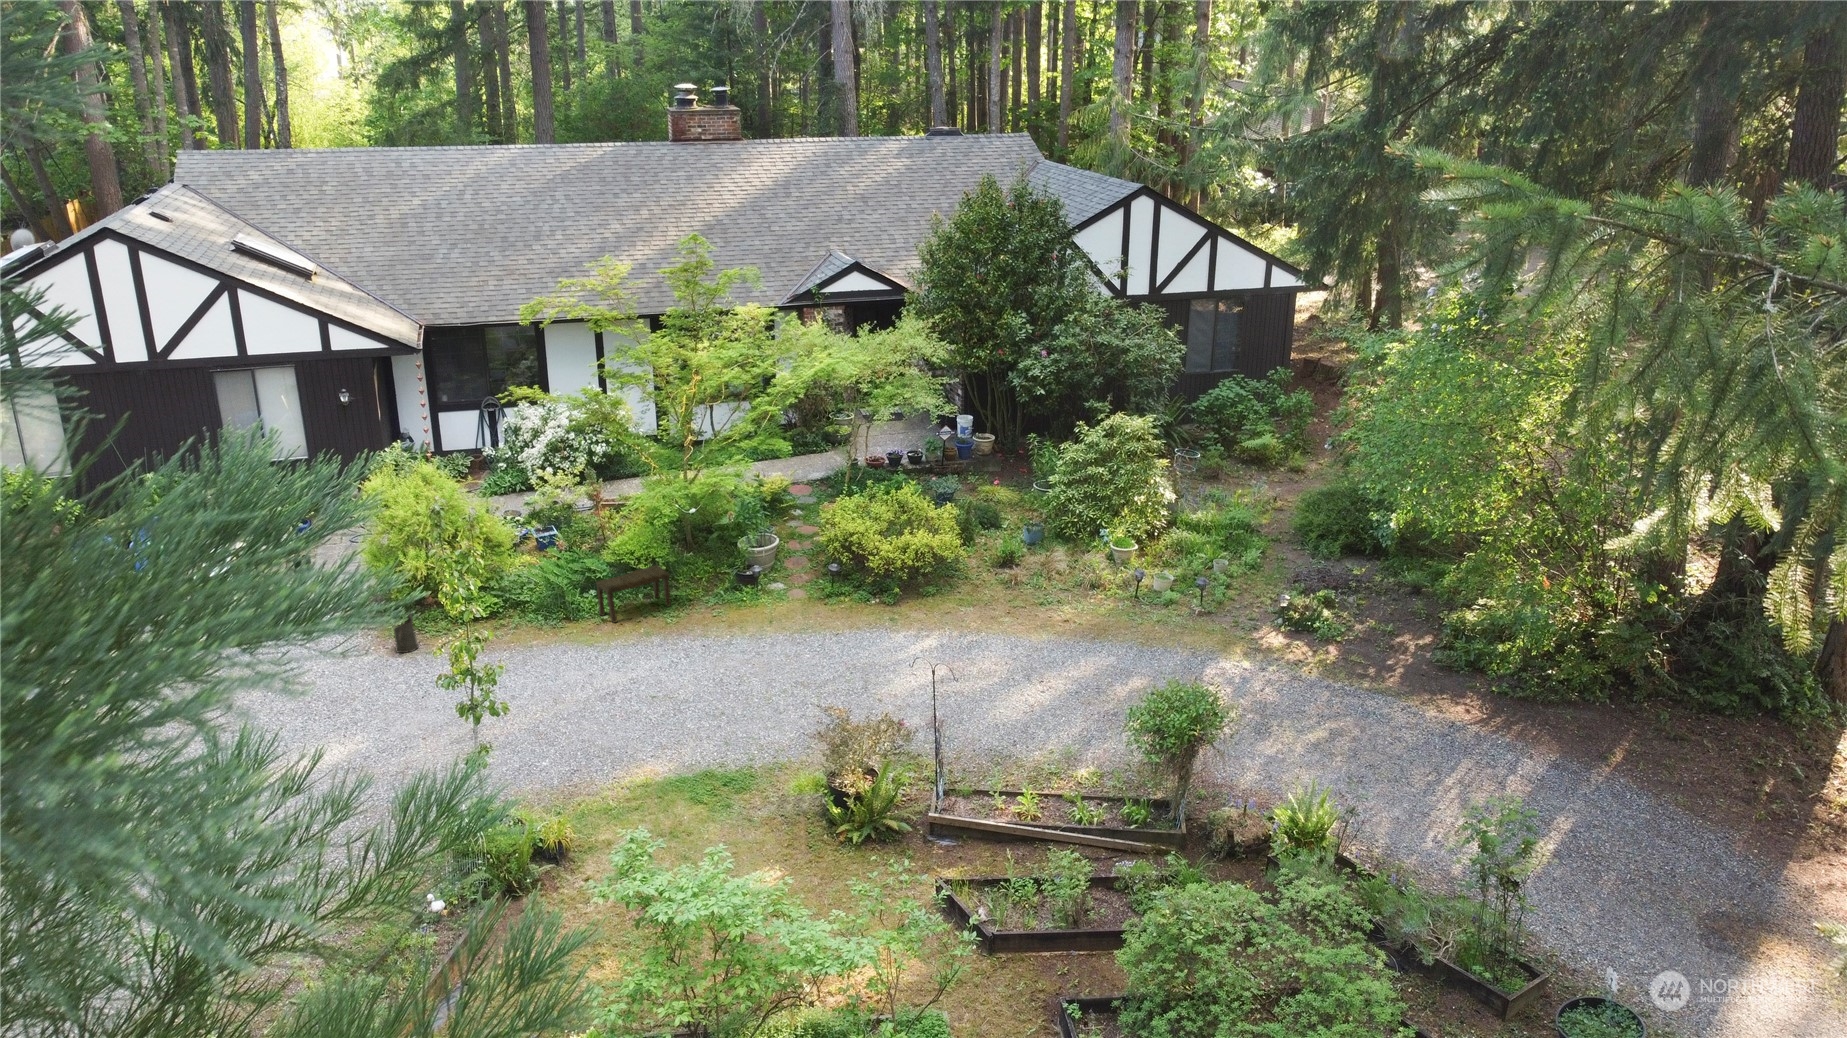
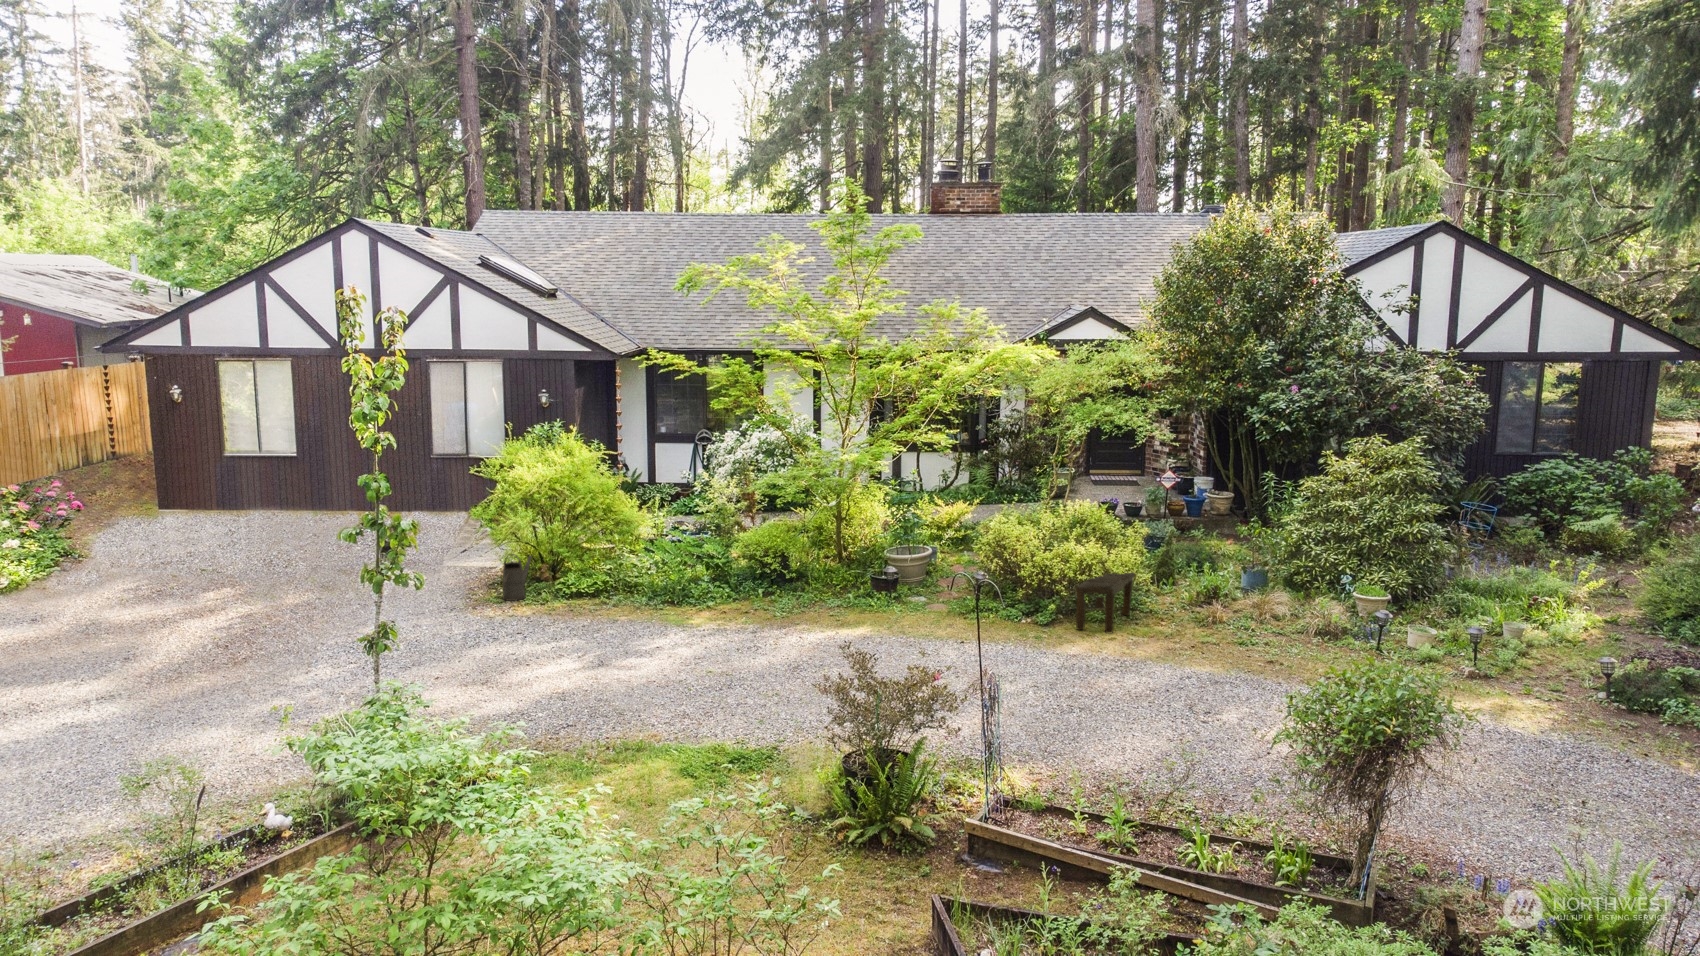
bench: present [596,565,671,623] -> present [1076,573,1135,633]

